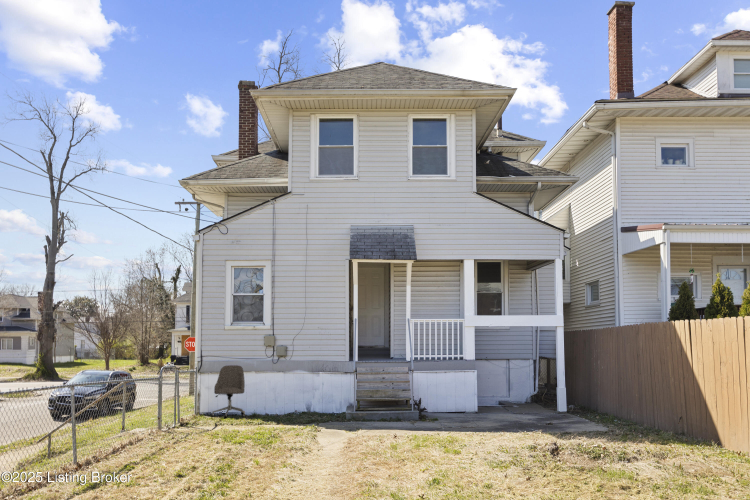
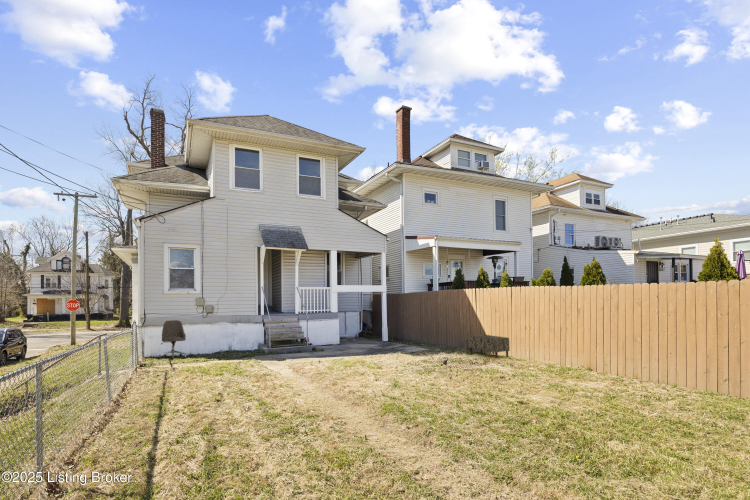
bench: none [666,407,736,453] -> present [468,334,510,358]

